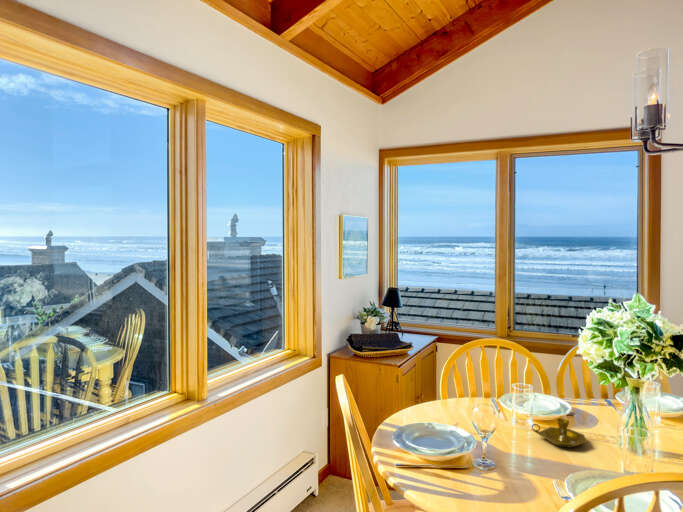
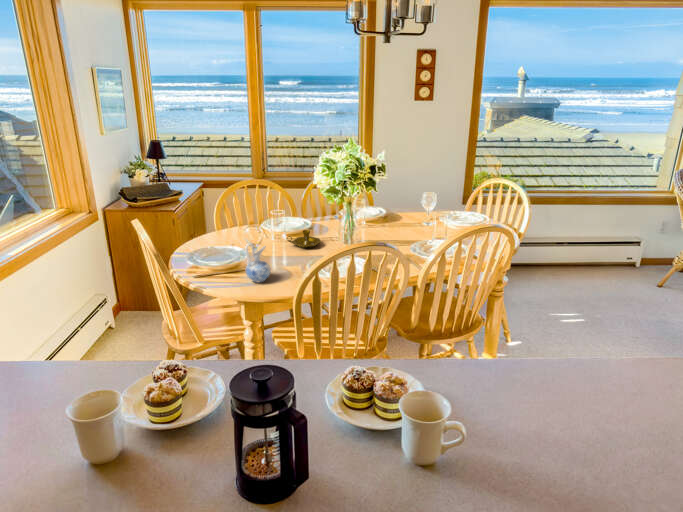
ceramic pitcher: none [465,429,502,492] -> present [245,243,270,282]

